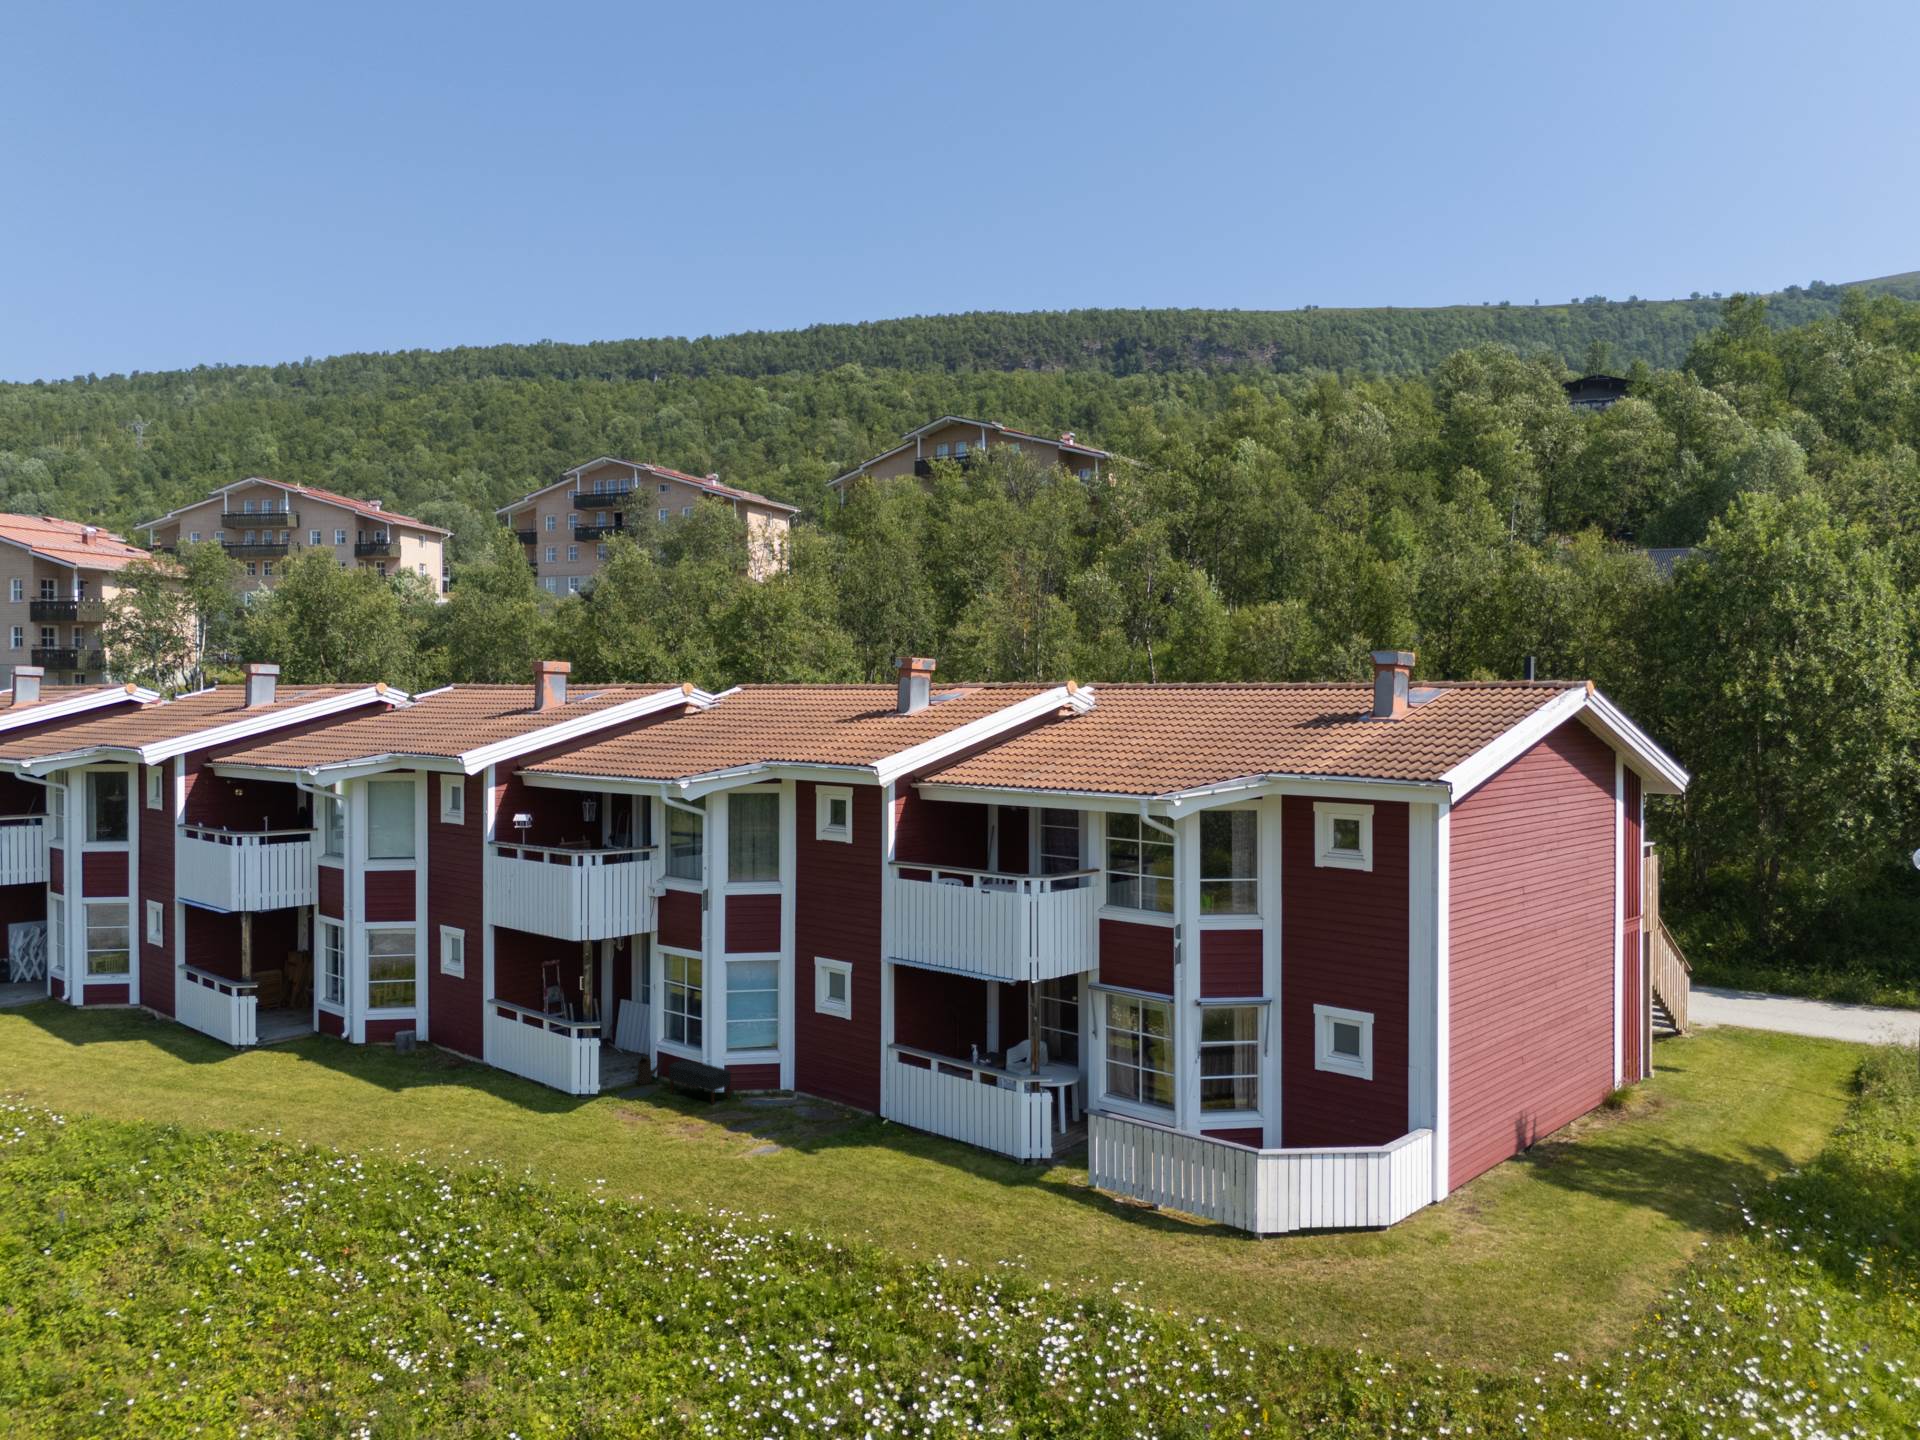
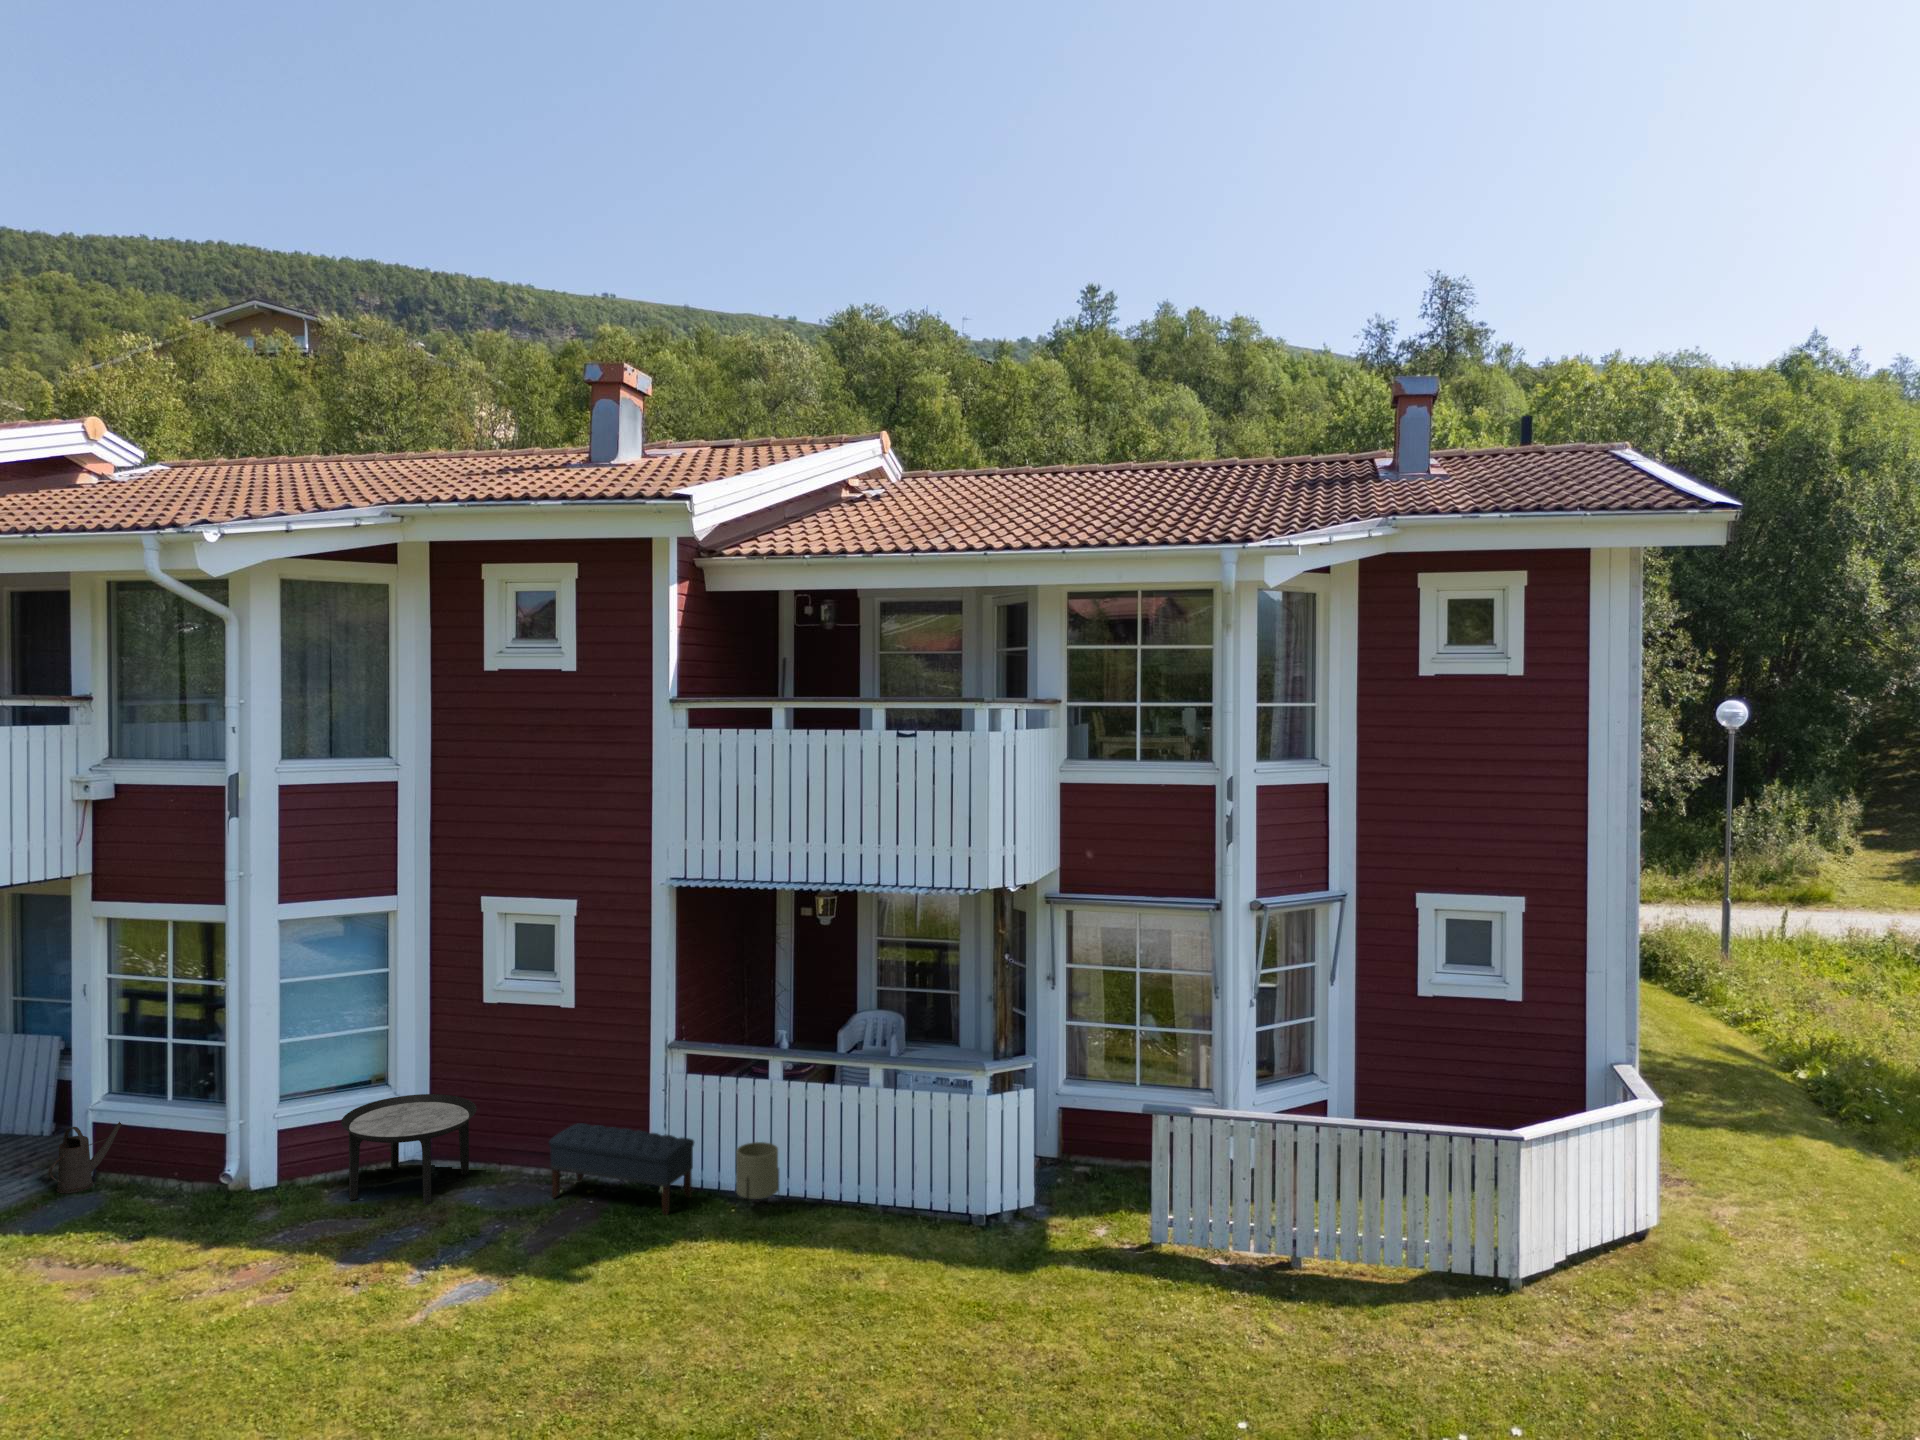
round table: none [745,1056,809,1111] -> present [341,1094,477,1205]
bench: present [669,1060,731,1105] -> present [549,1123,694,1215]
planter: none [908,1100,930,1139] -> present [736,1142,779,1201]

